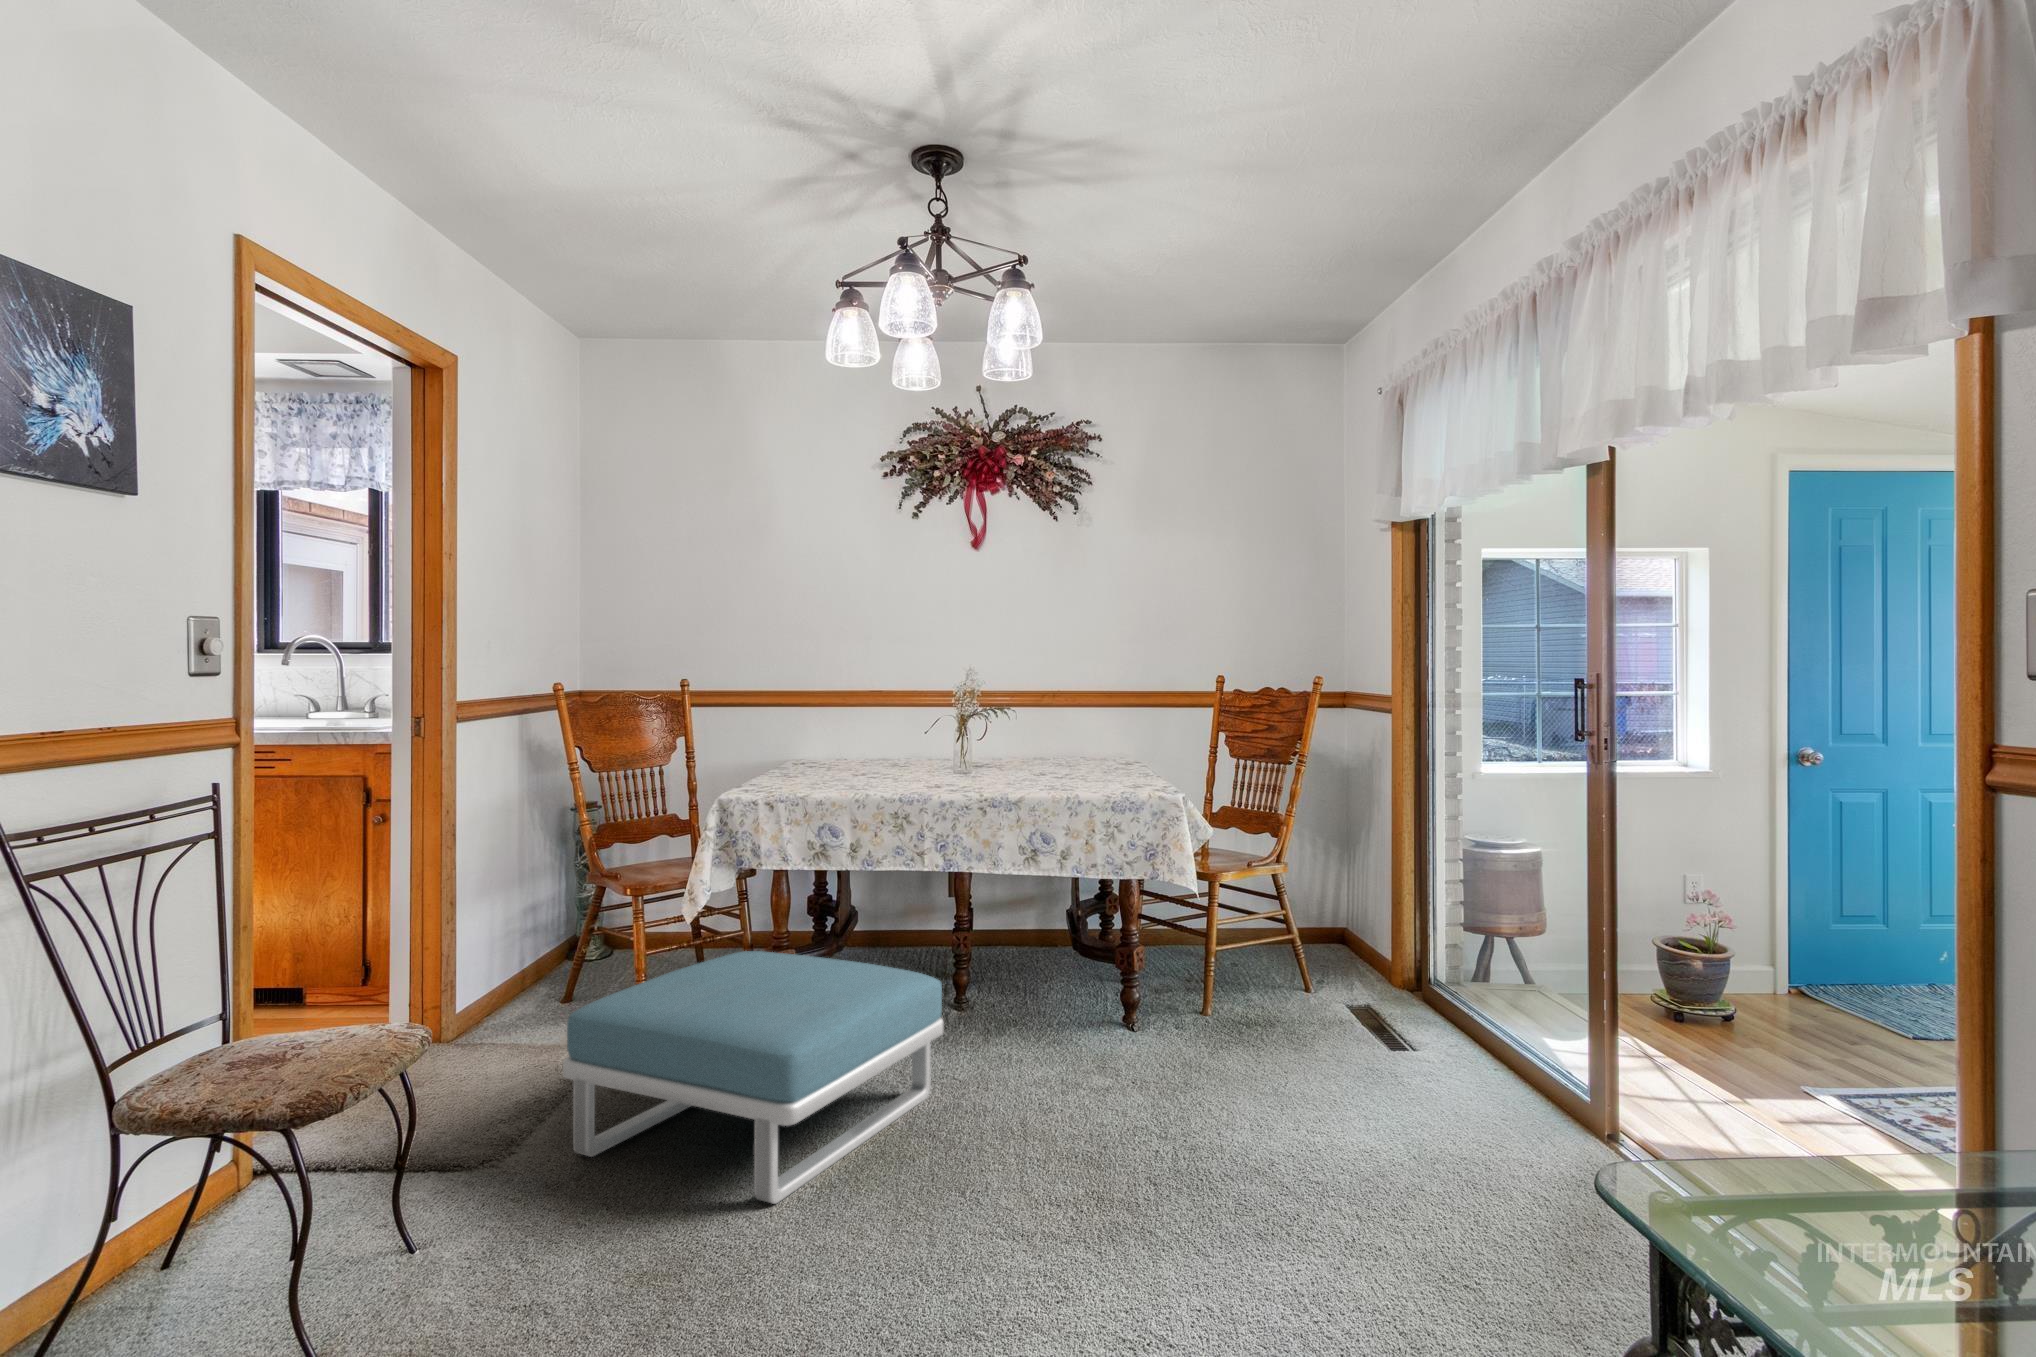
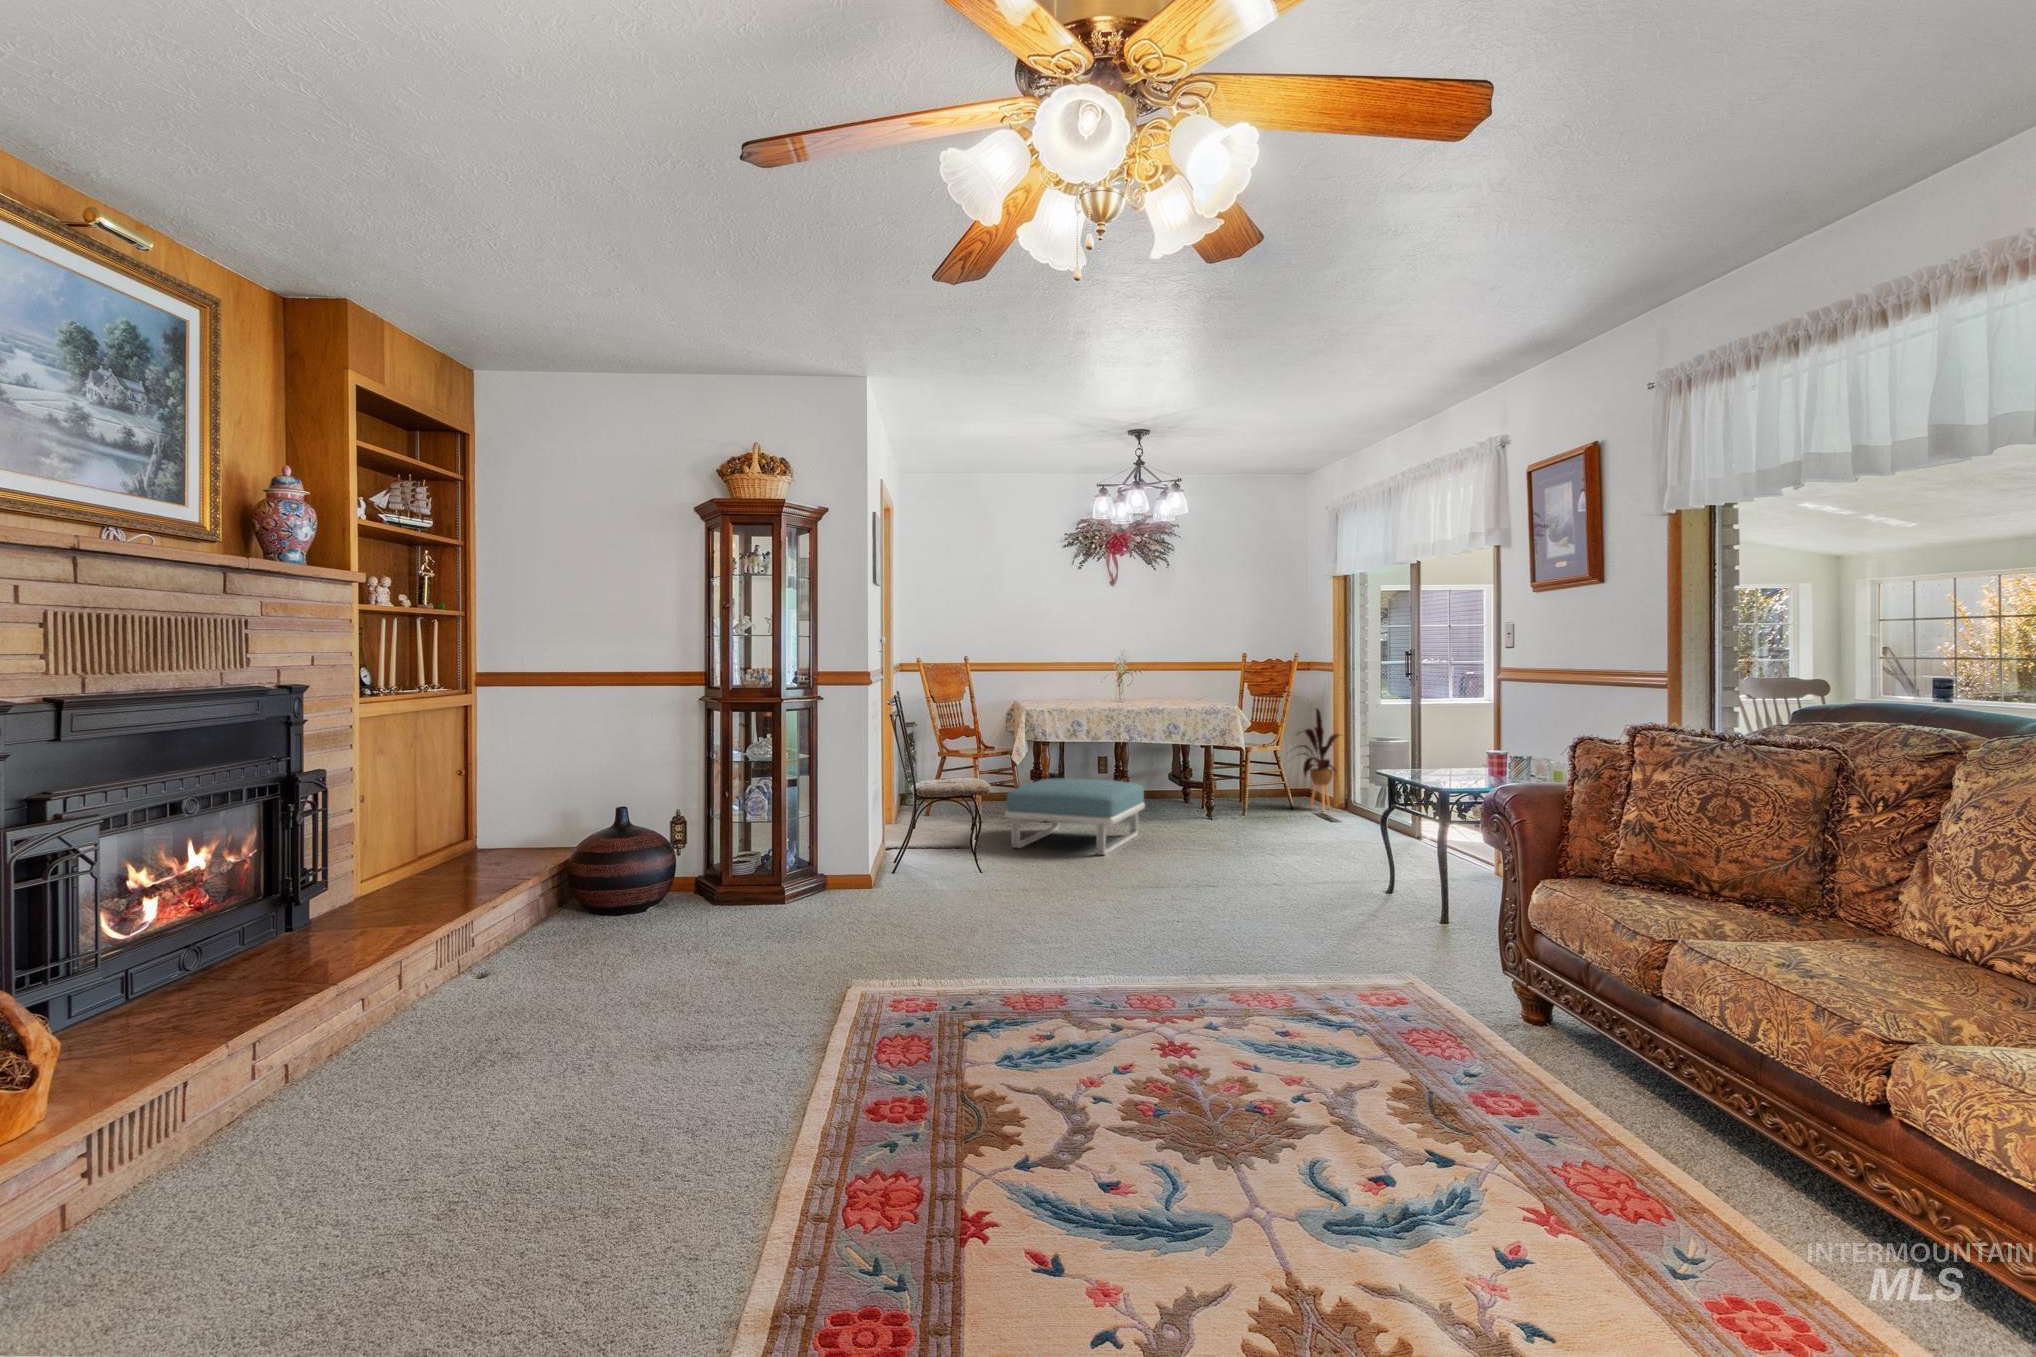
house plant: none [1293,787,1412,1002] -> present [1300,709,1339,811]

